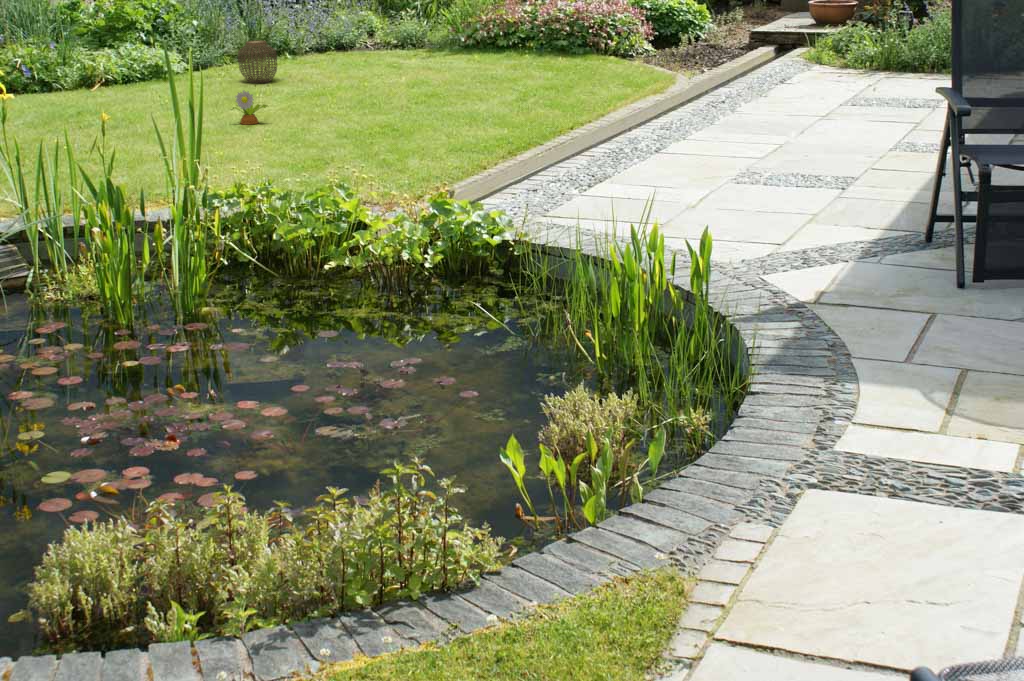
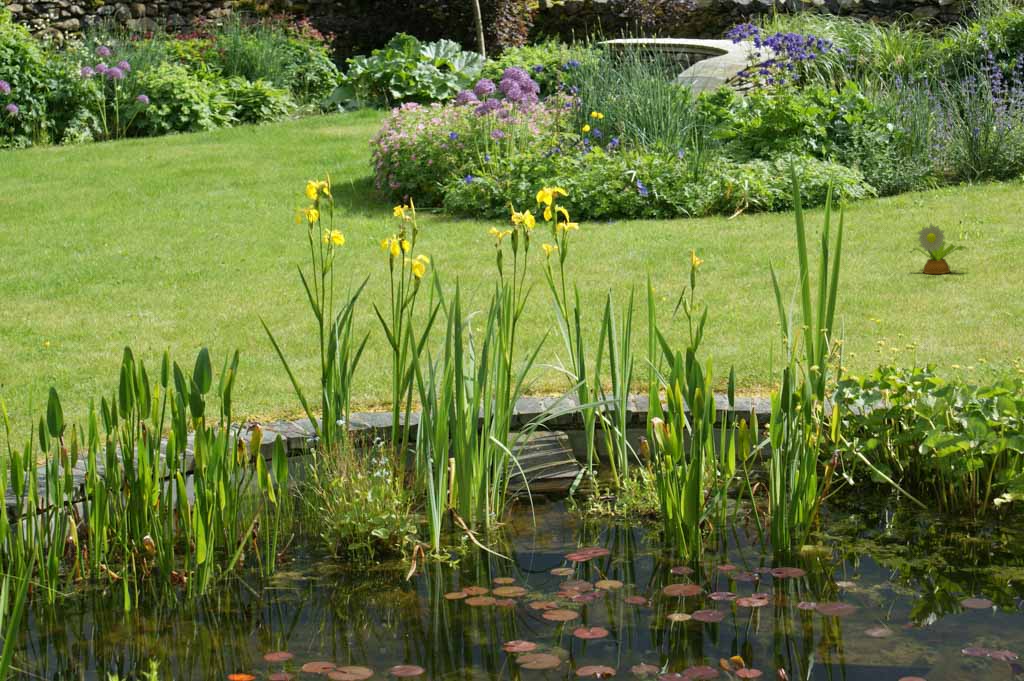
woven basket: present [238,41,277,83] -> none [938,151,997,213]

